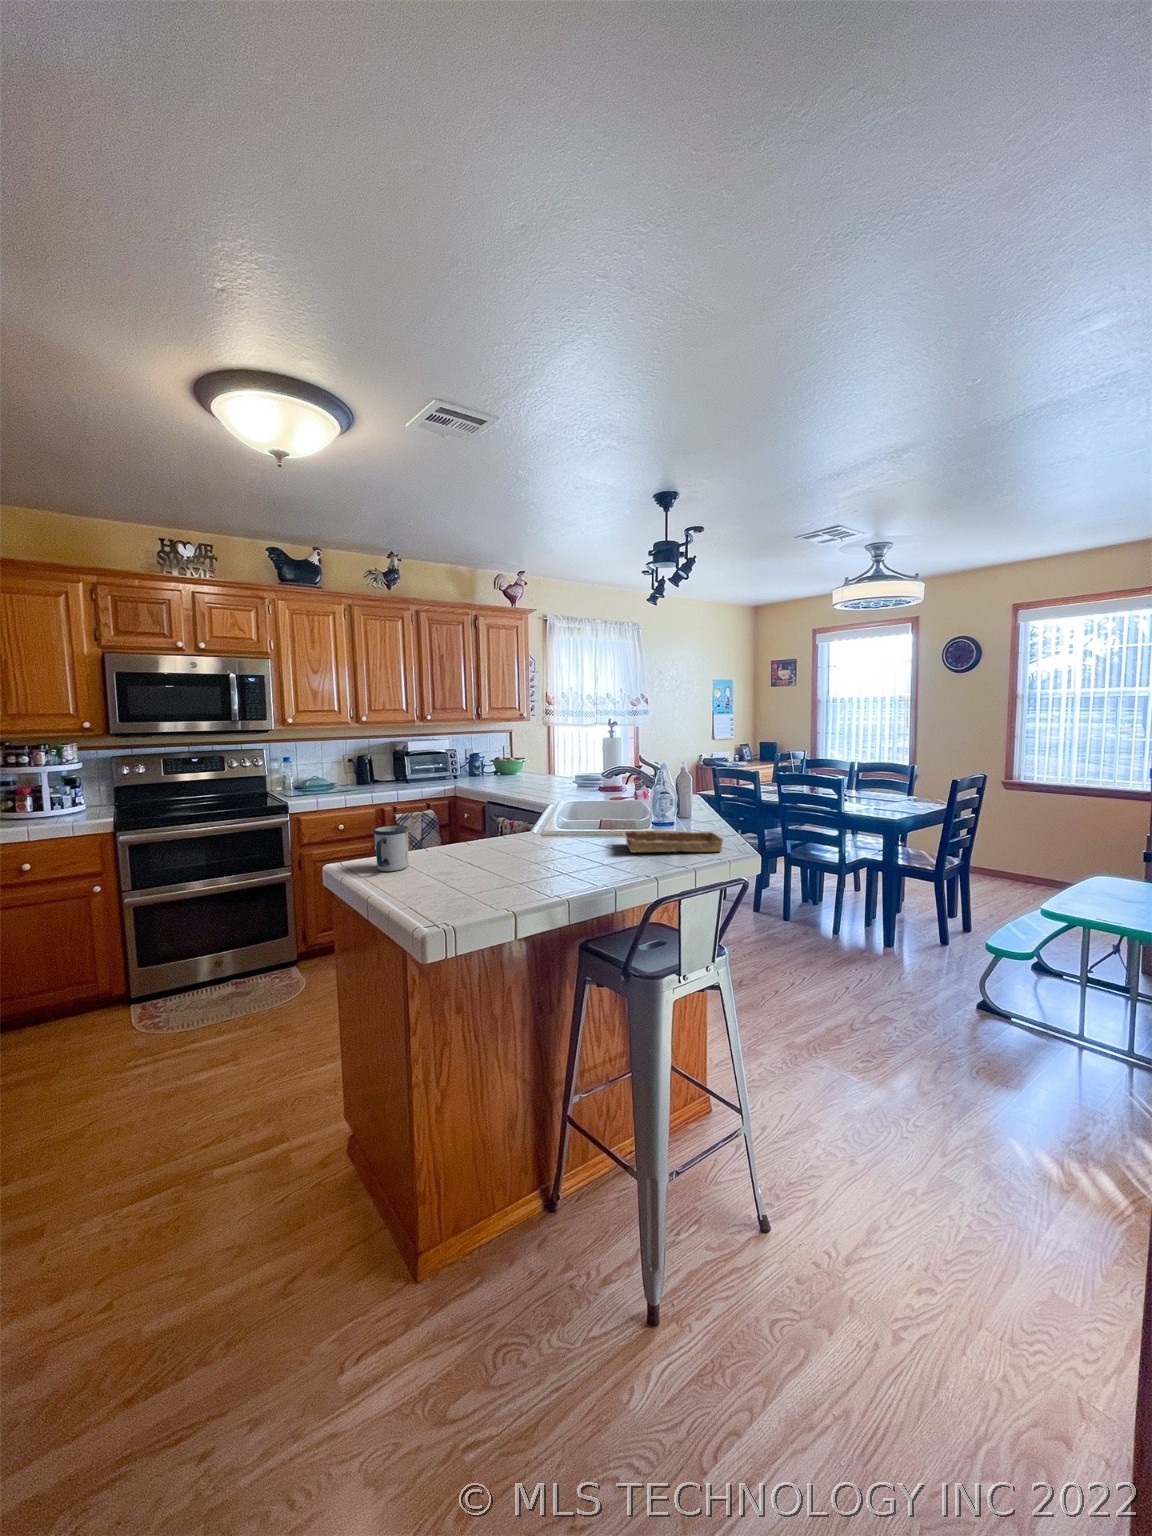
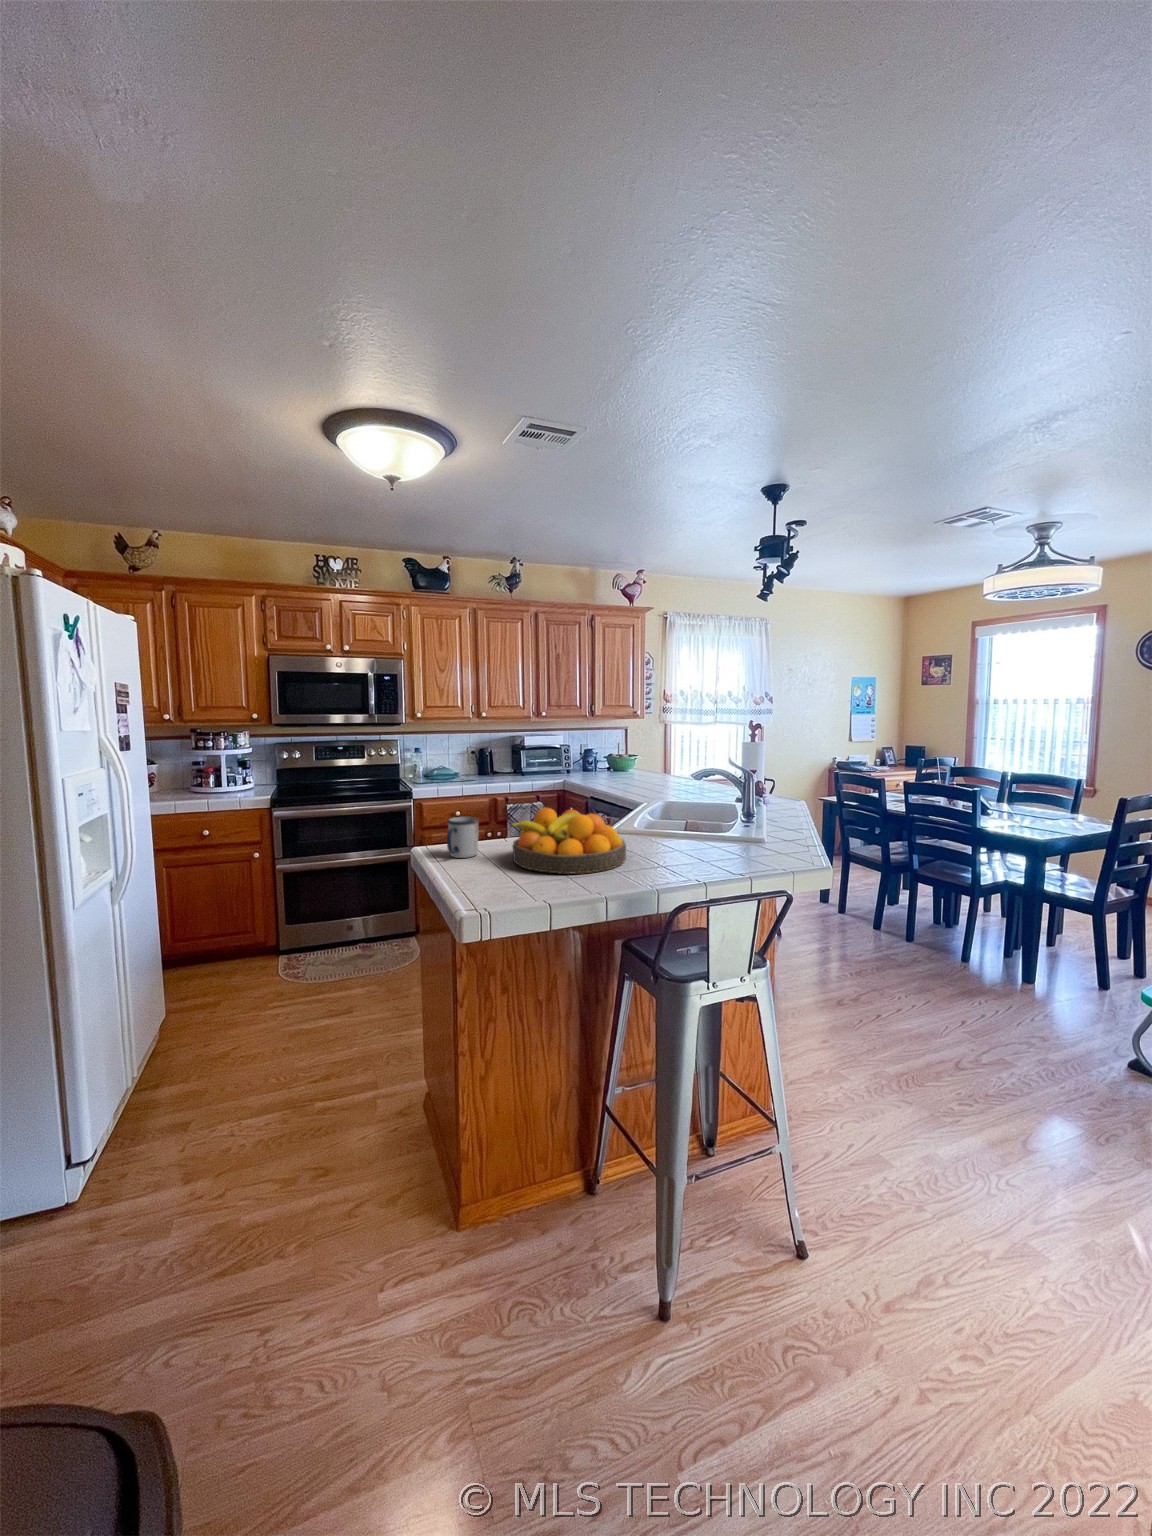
fruit bowl: none [447,811,571,879] -> present [510,808,626,874]
tray: present [622,830,724,852] -> none [682,834,787,862]

